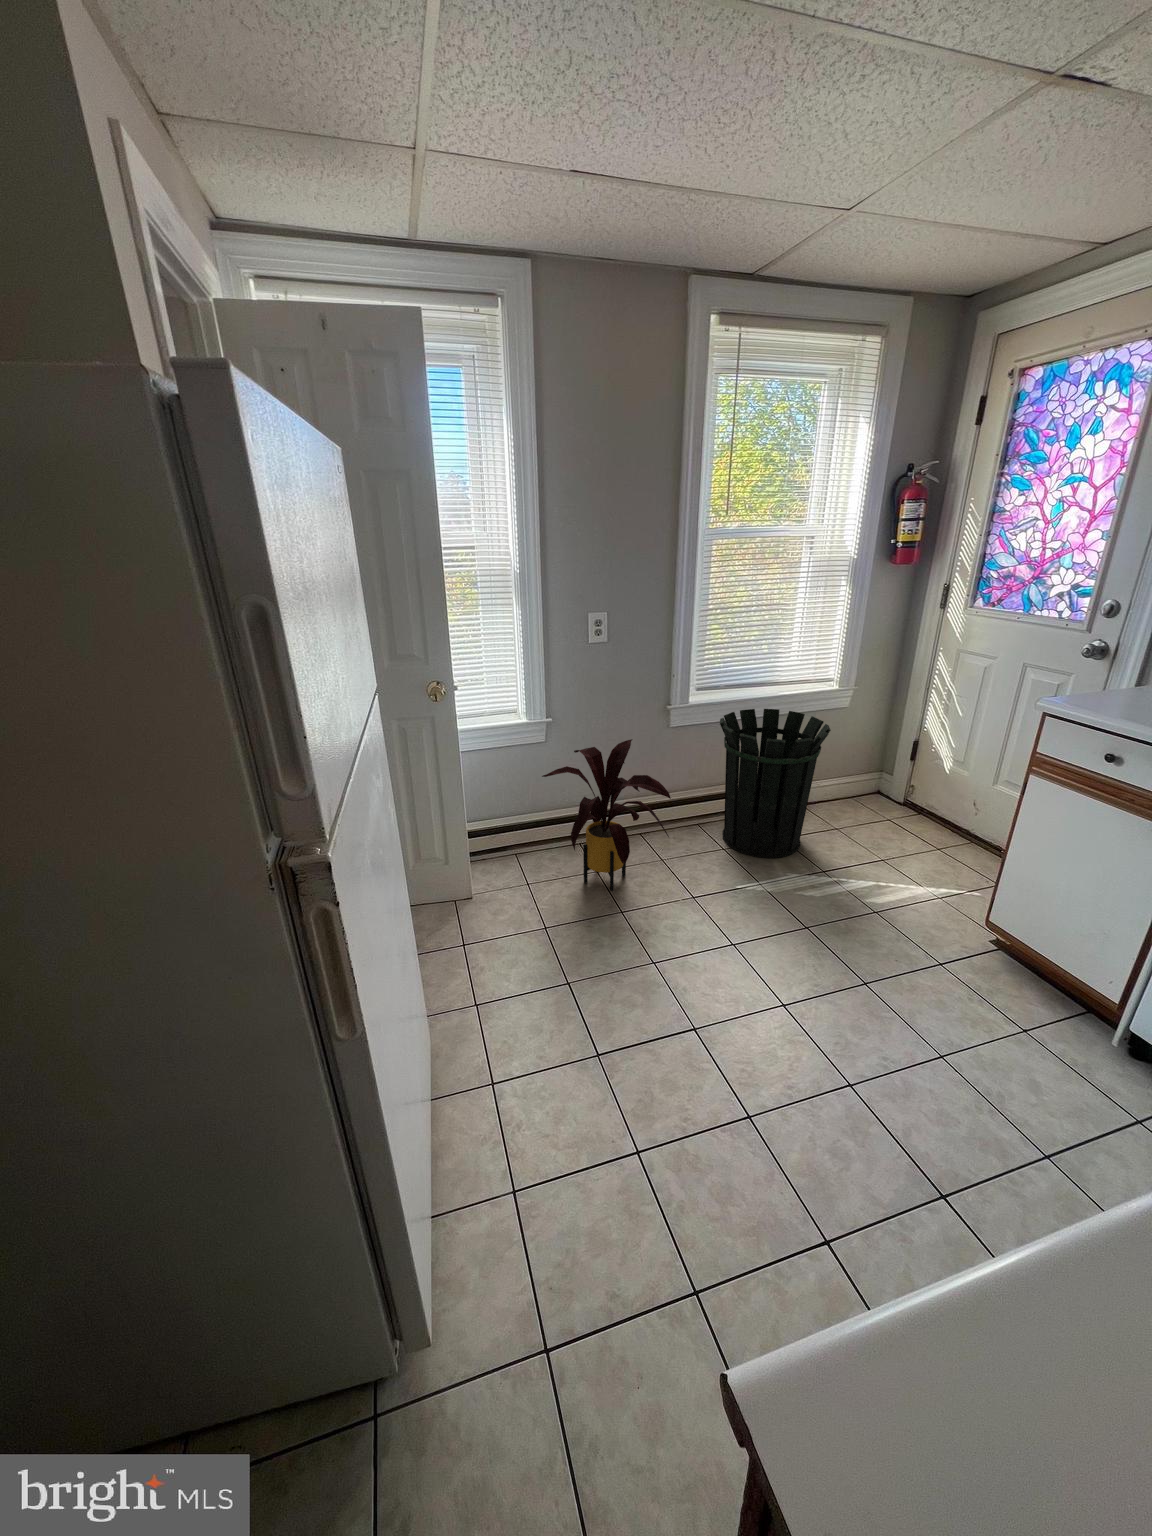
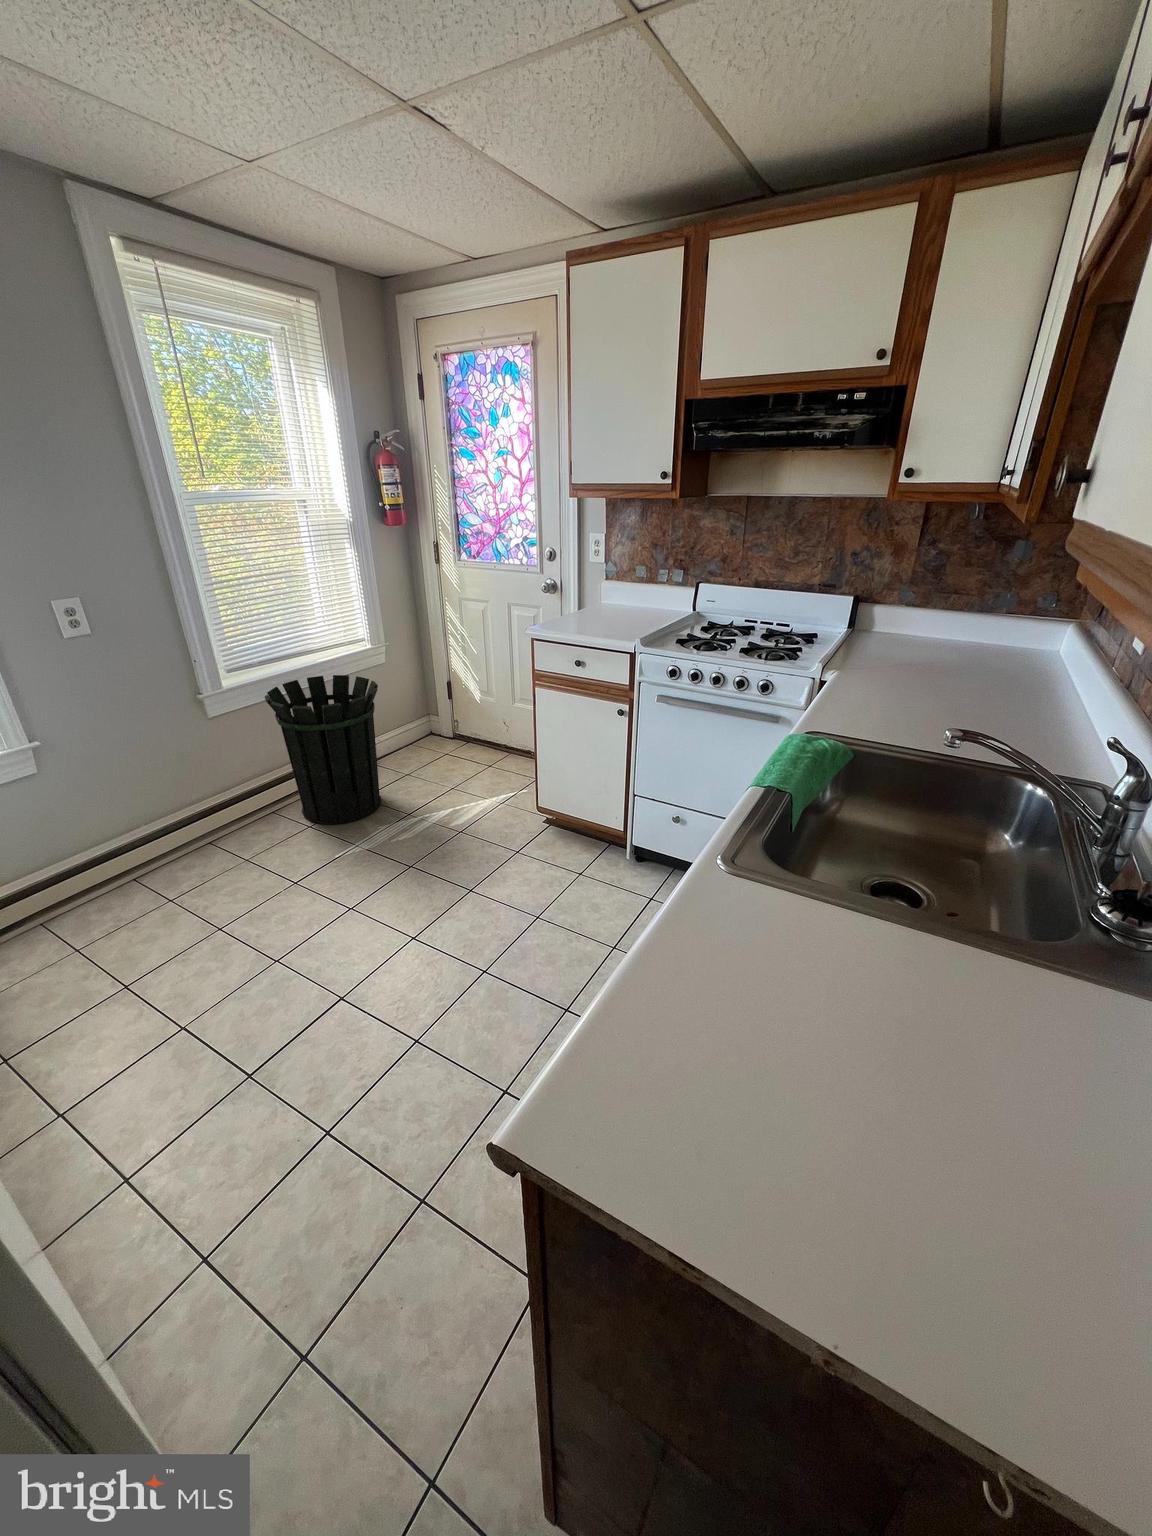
house plant: present [542,739,671,891] -> none [52,739,250,919]

